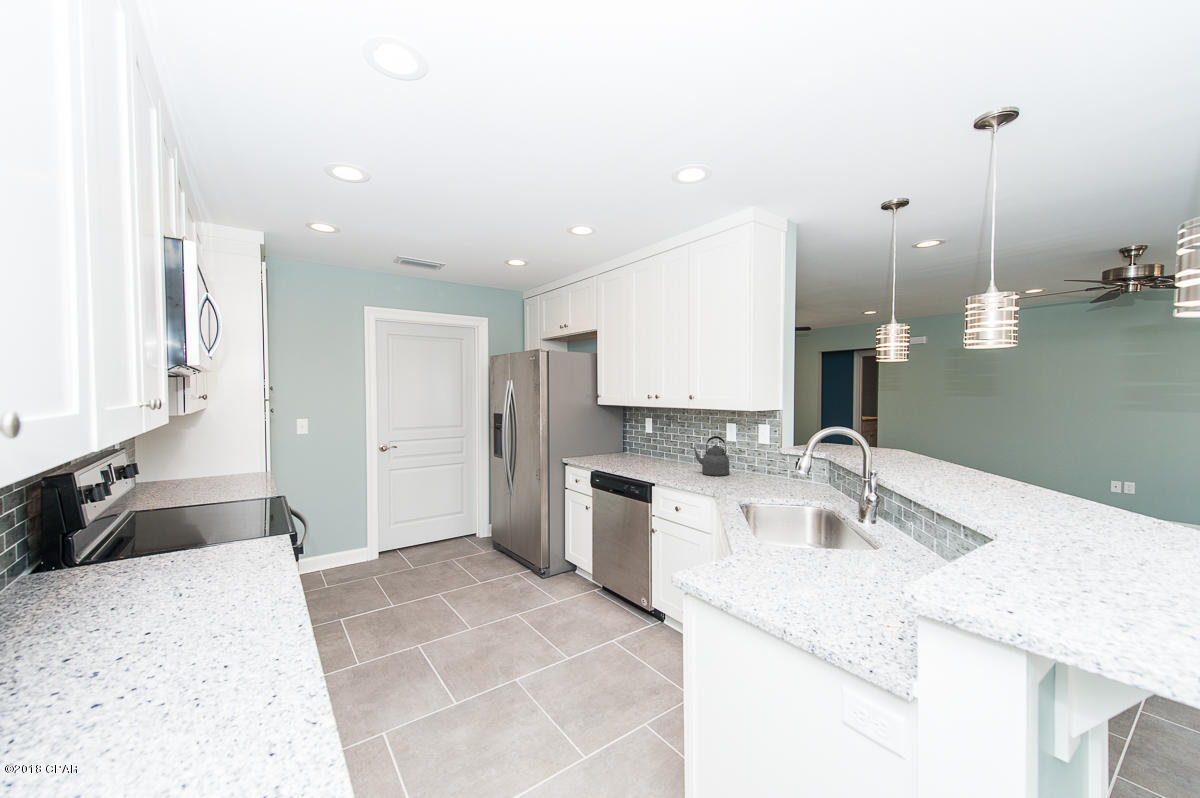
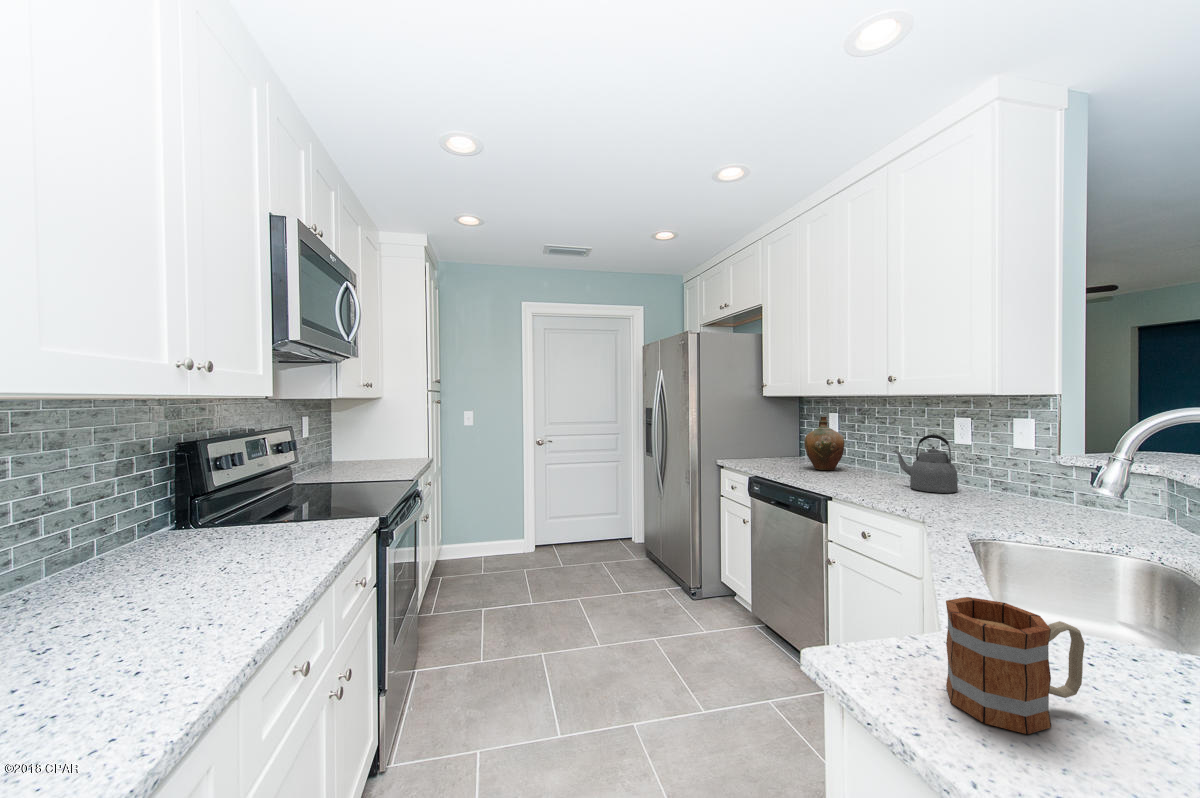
ceramic jug: none [630,422,658,463] -> present [804,416,844,470]
mug: none [739,531,790,585] -> present [946,597,1085,734]

